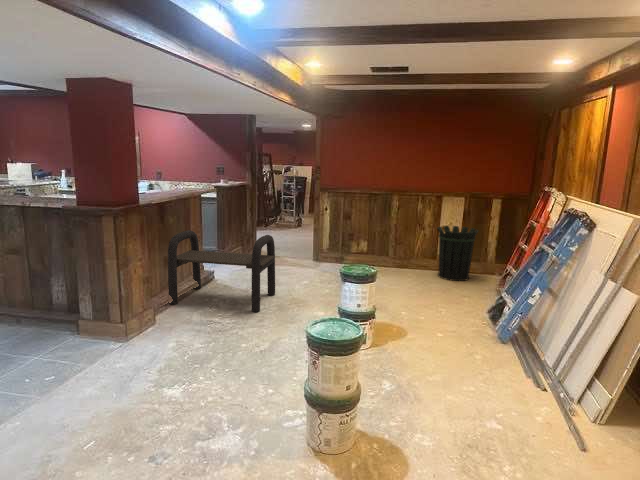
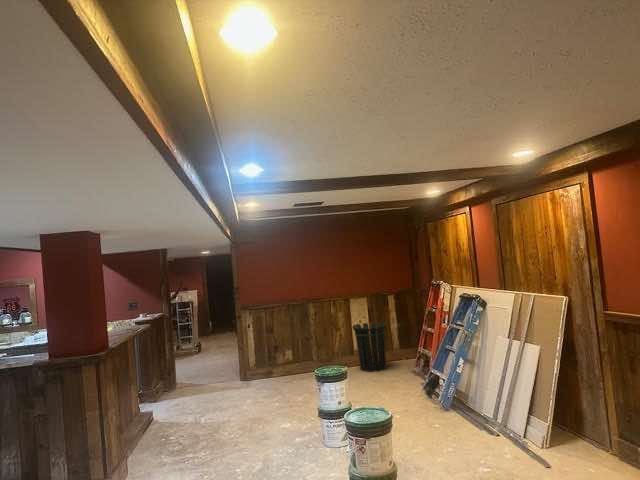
bench: present [168,230,275,312] -> none [118,358,229,455]

